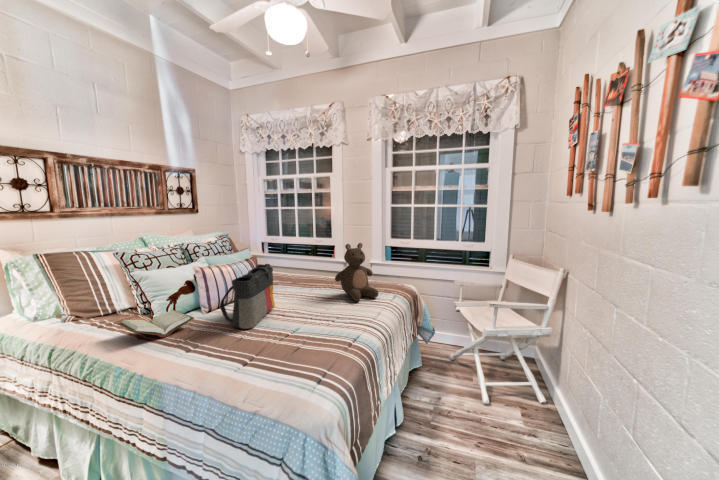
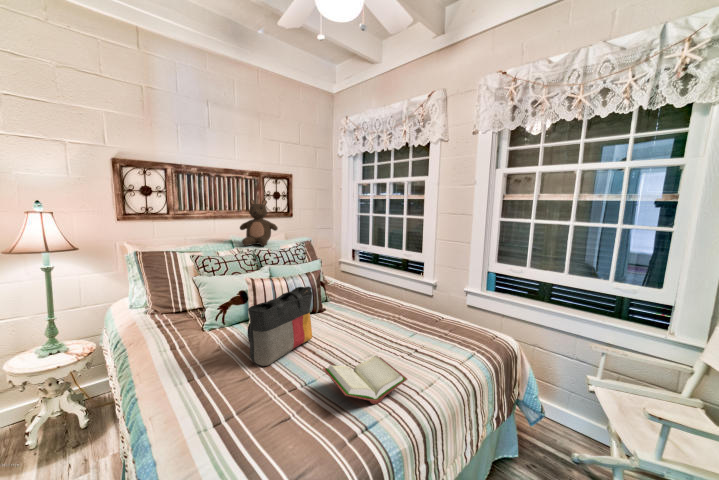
stuffed bear: present [335,243,379,301] -> present [240,200,278,246]
book: present [117,310,194,337] -> present [323,356,407,404]

